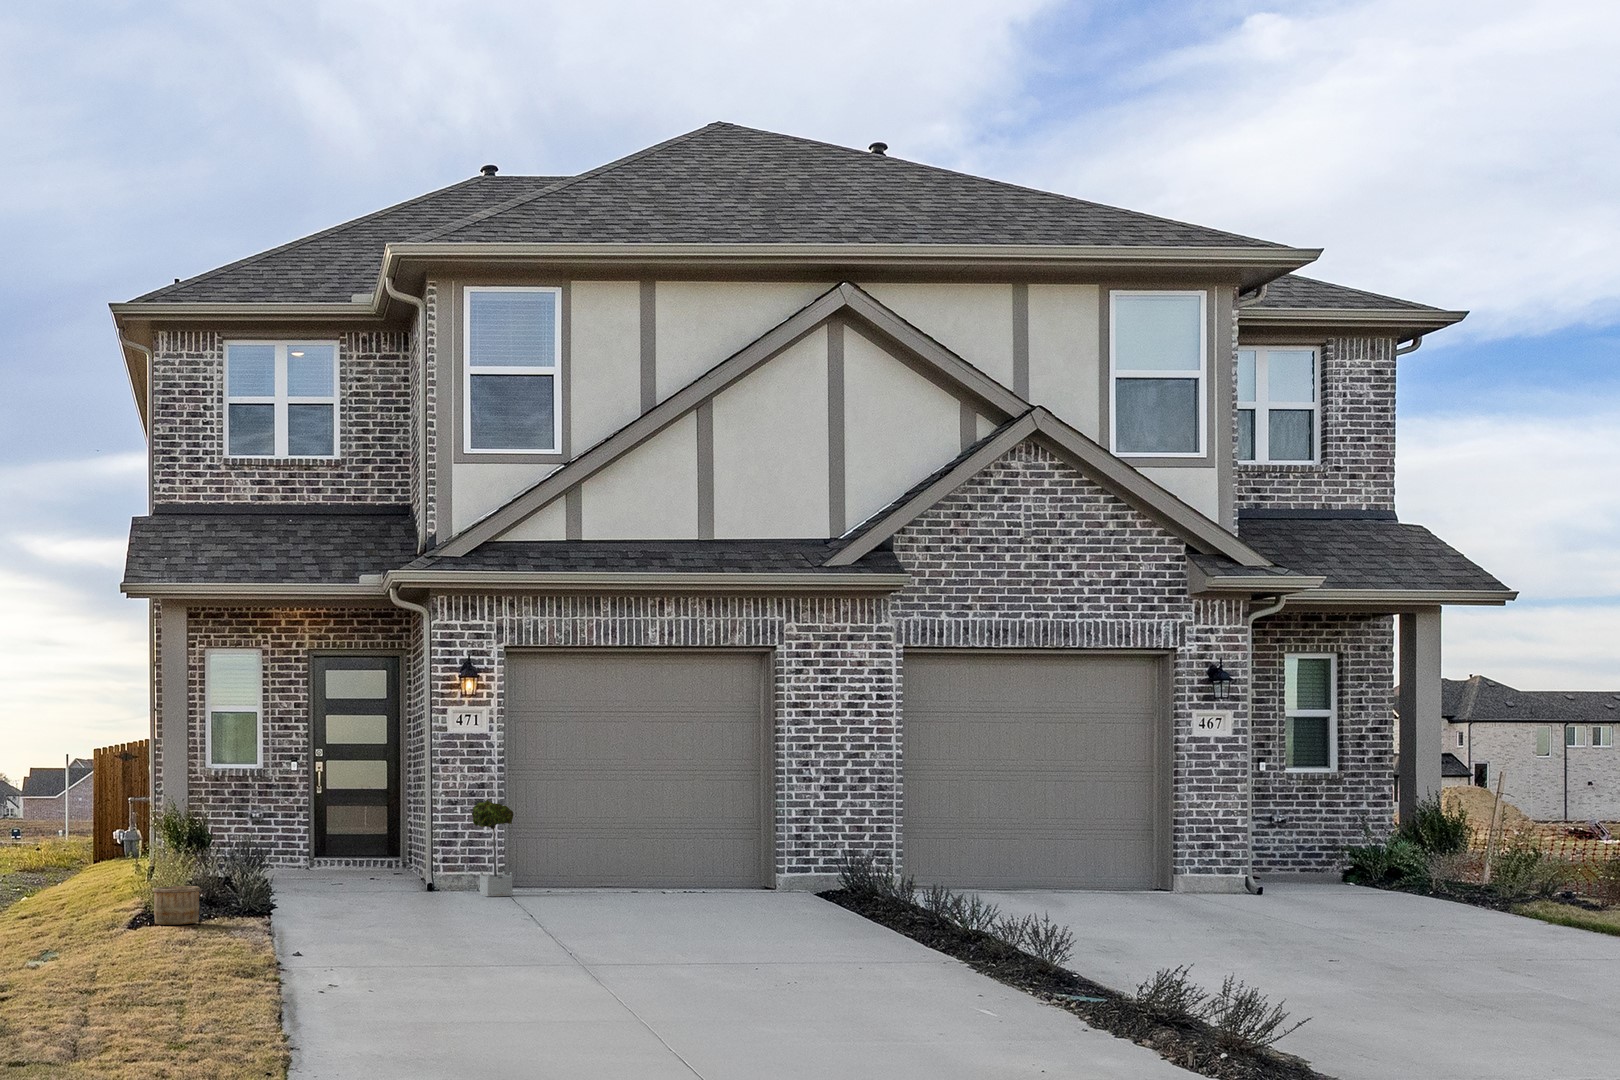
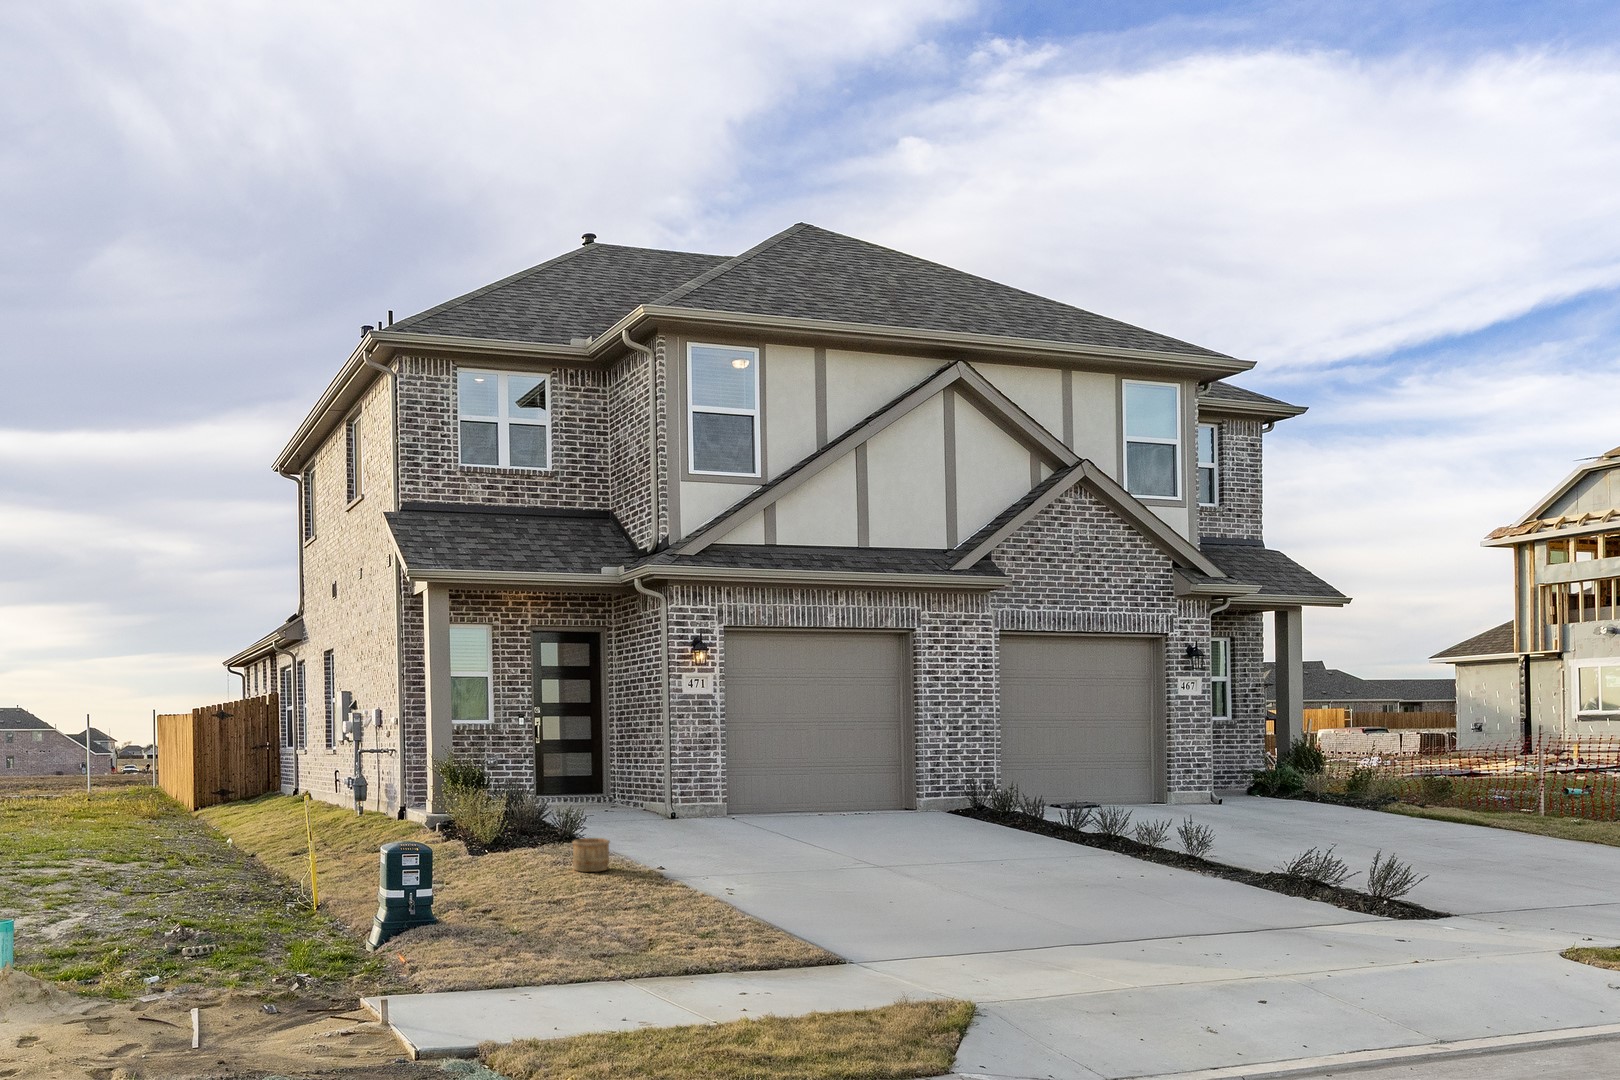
potted tree: present [472,800,513,896] -> none [707,746,739,820]

